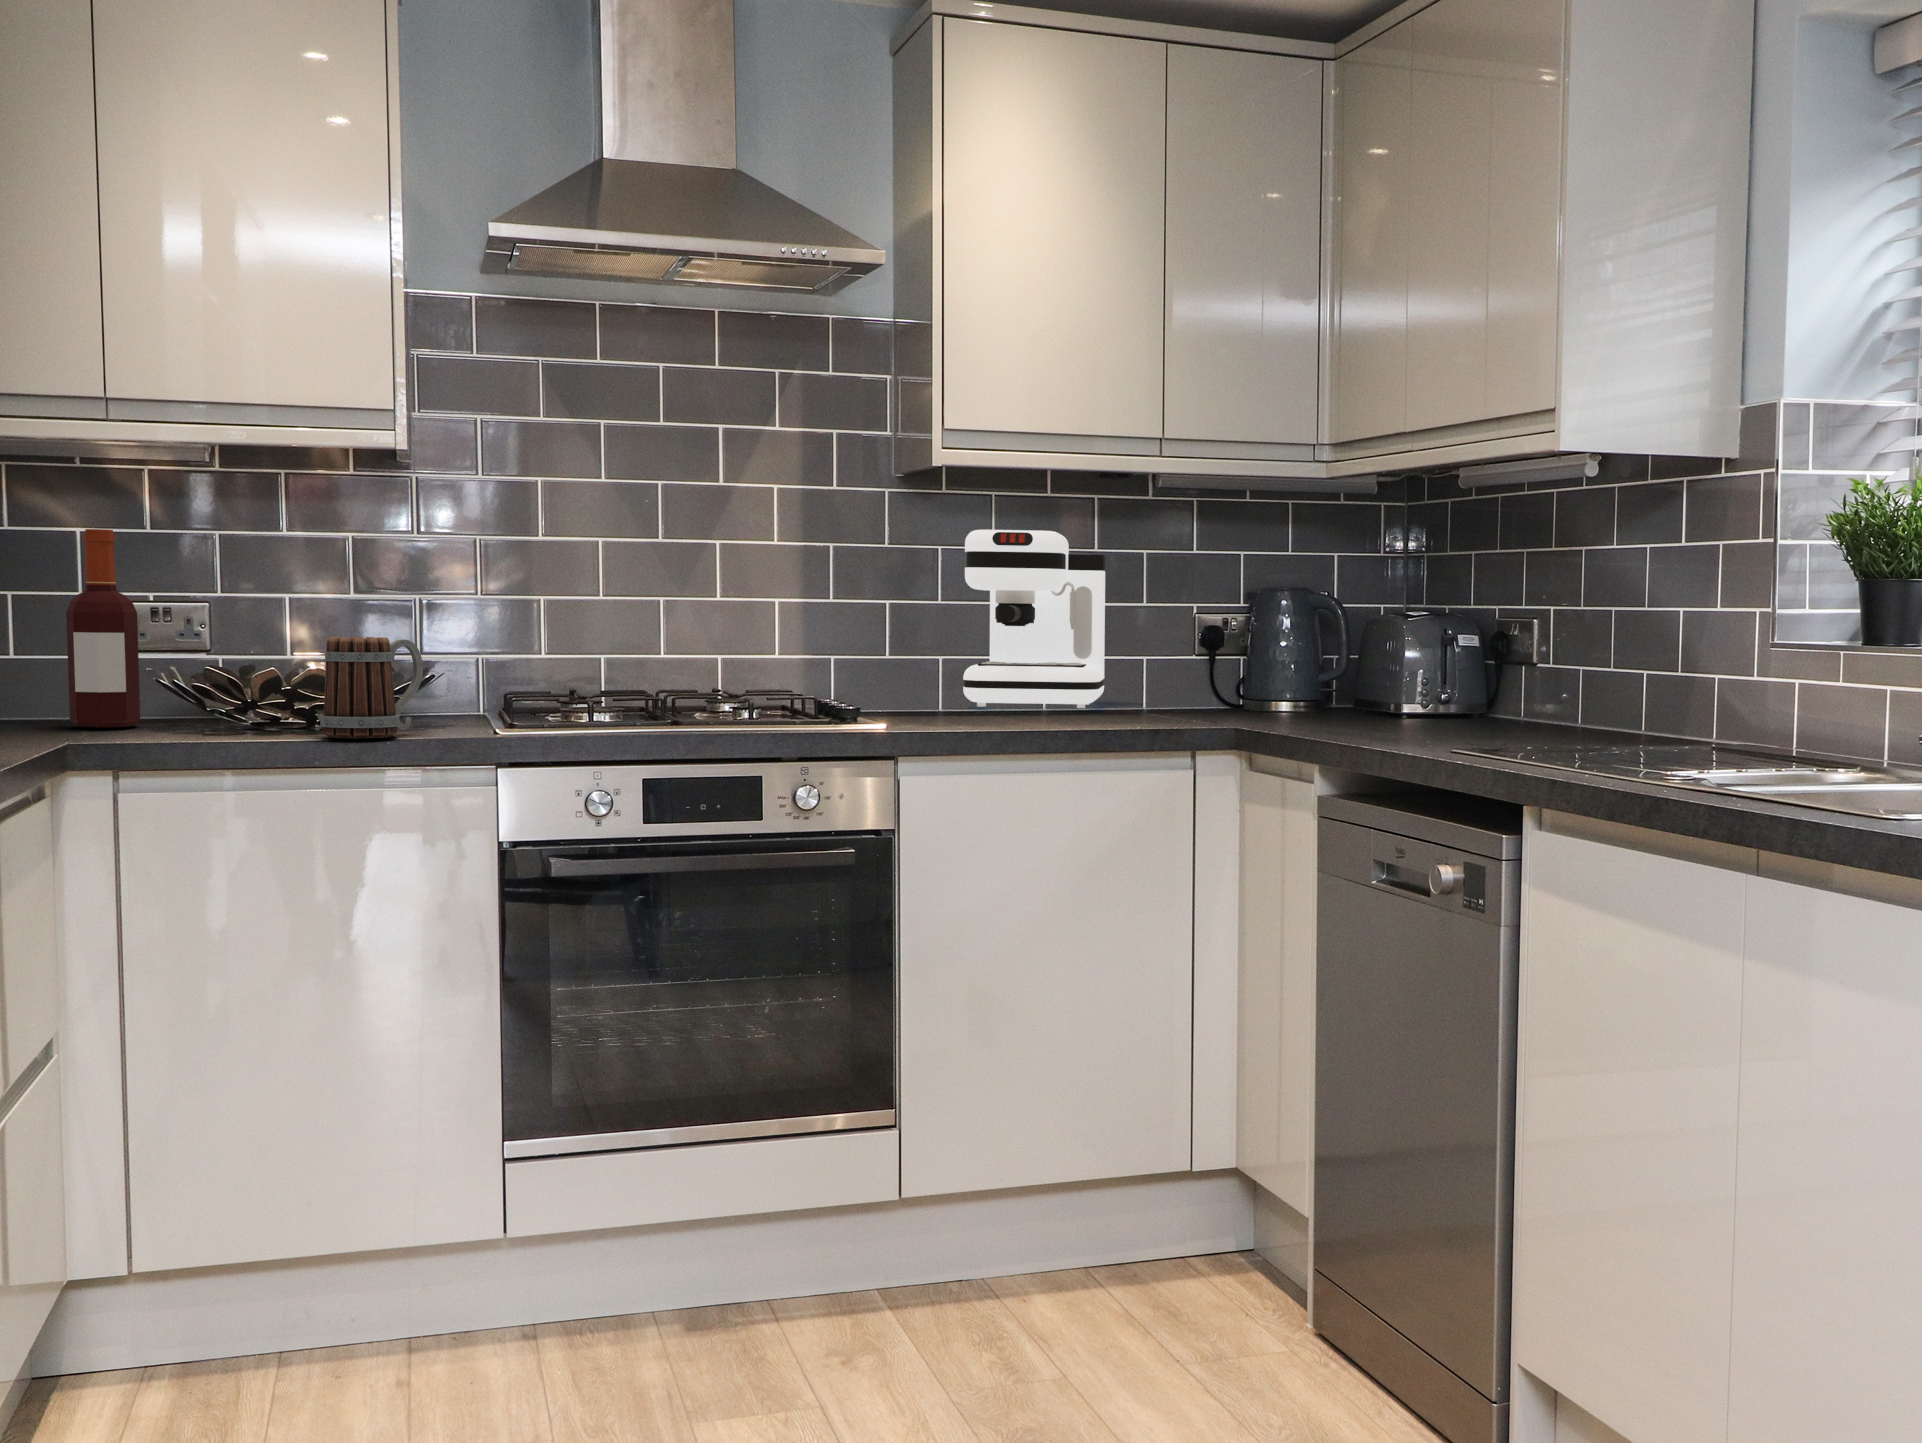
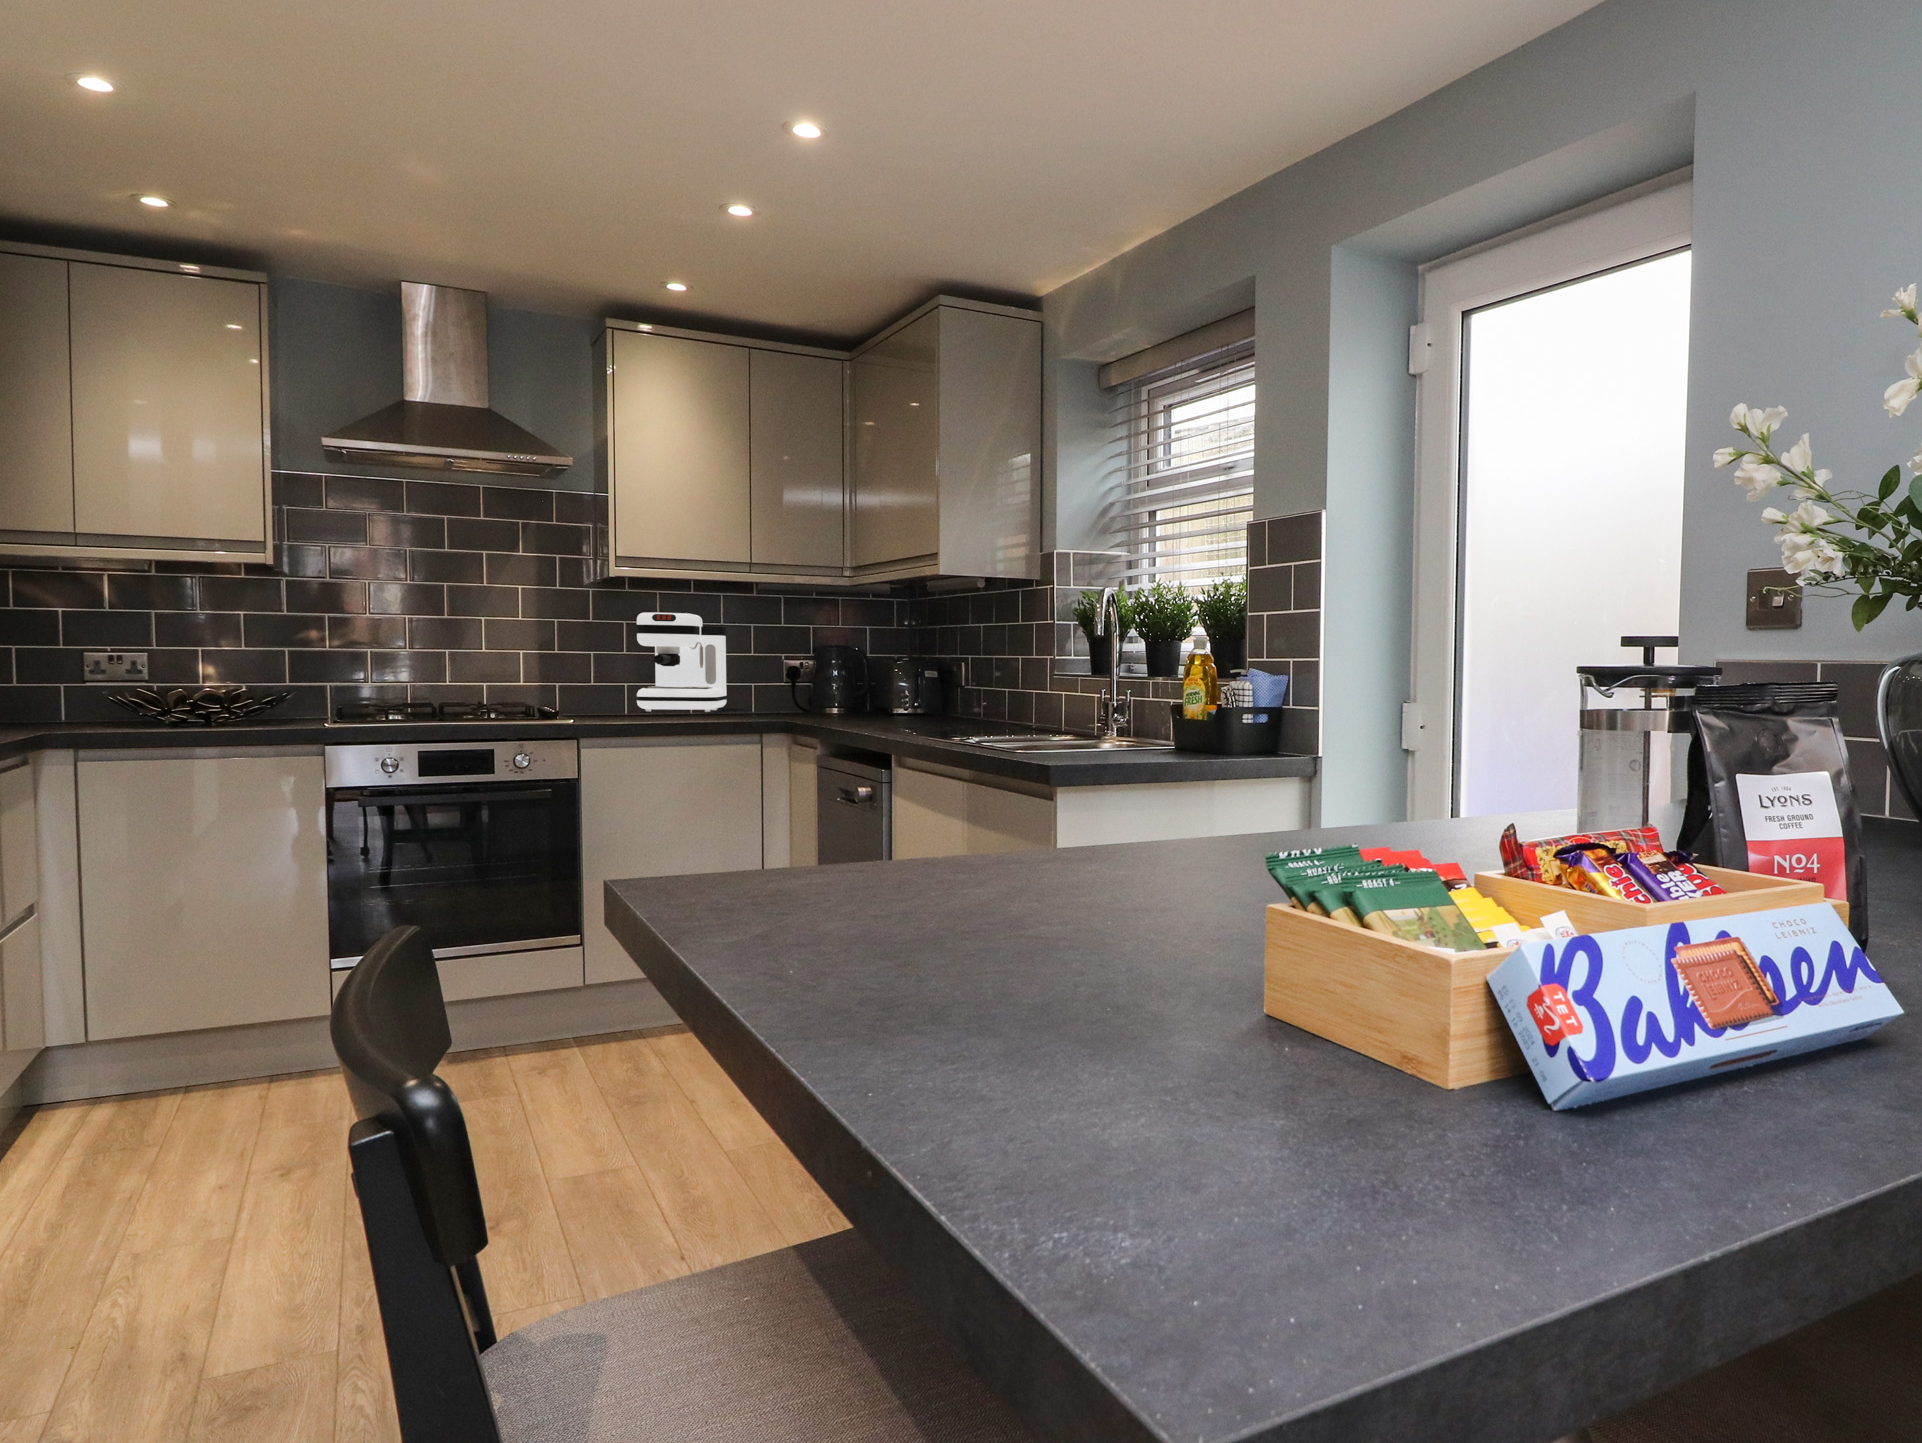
bottle: present [66,529,140,728] -> none [44,609,96,725]
mug: present [320,637,423,738] -> none [213,672,282,730]

